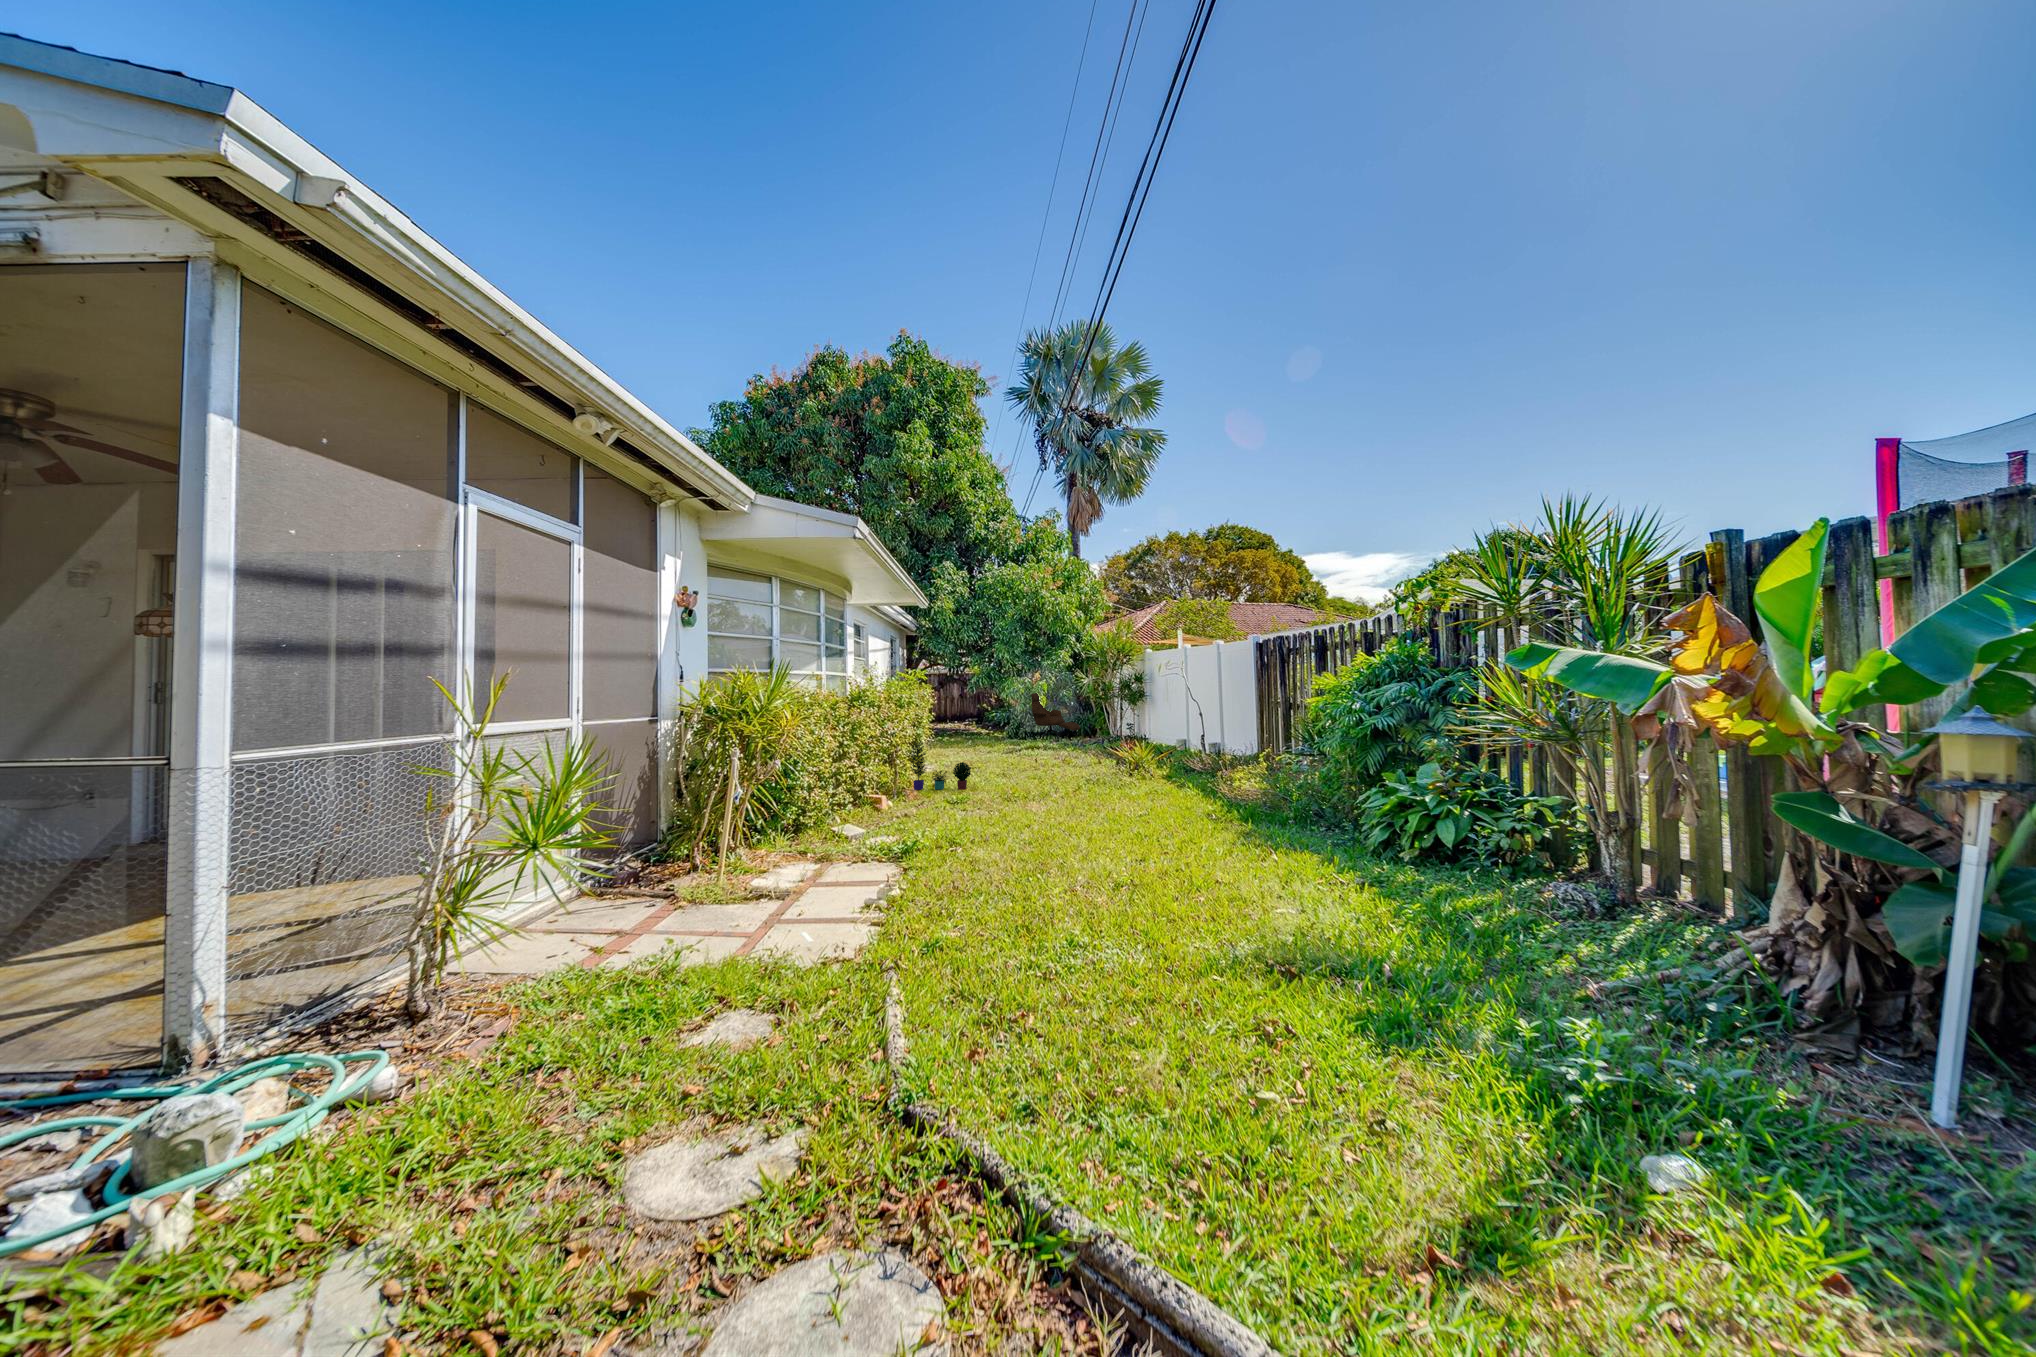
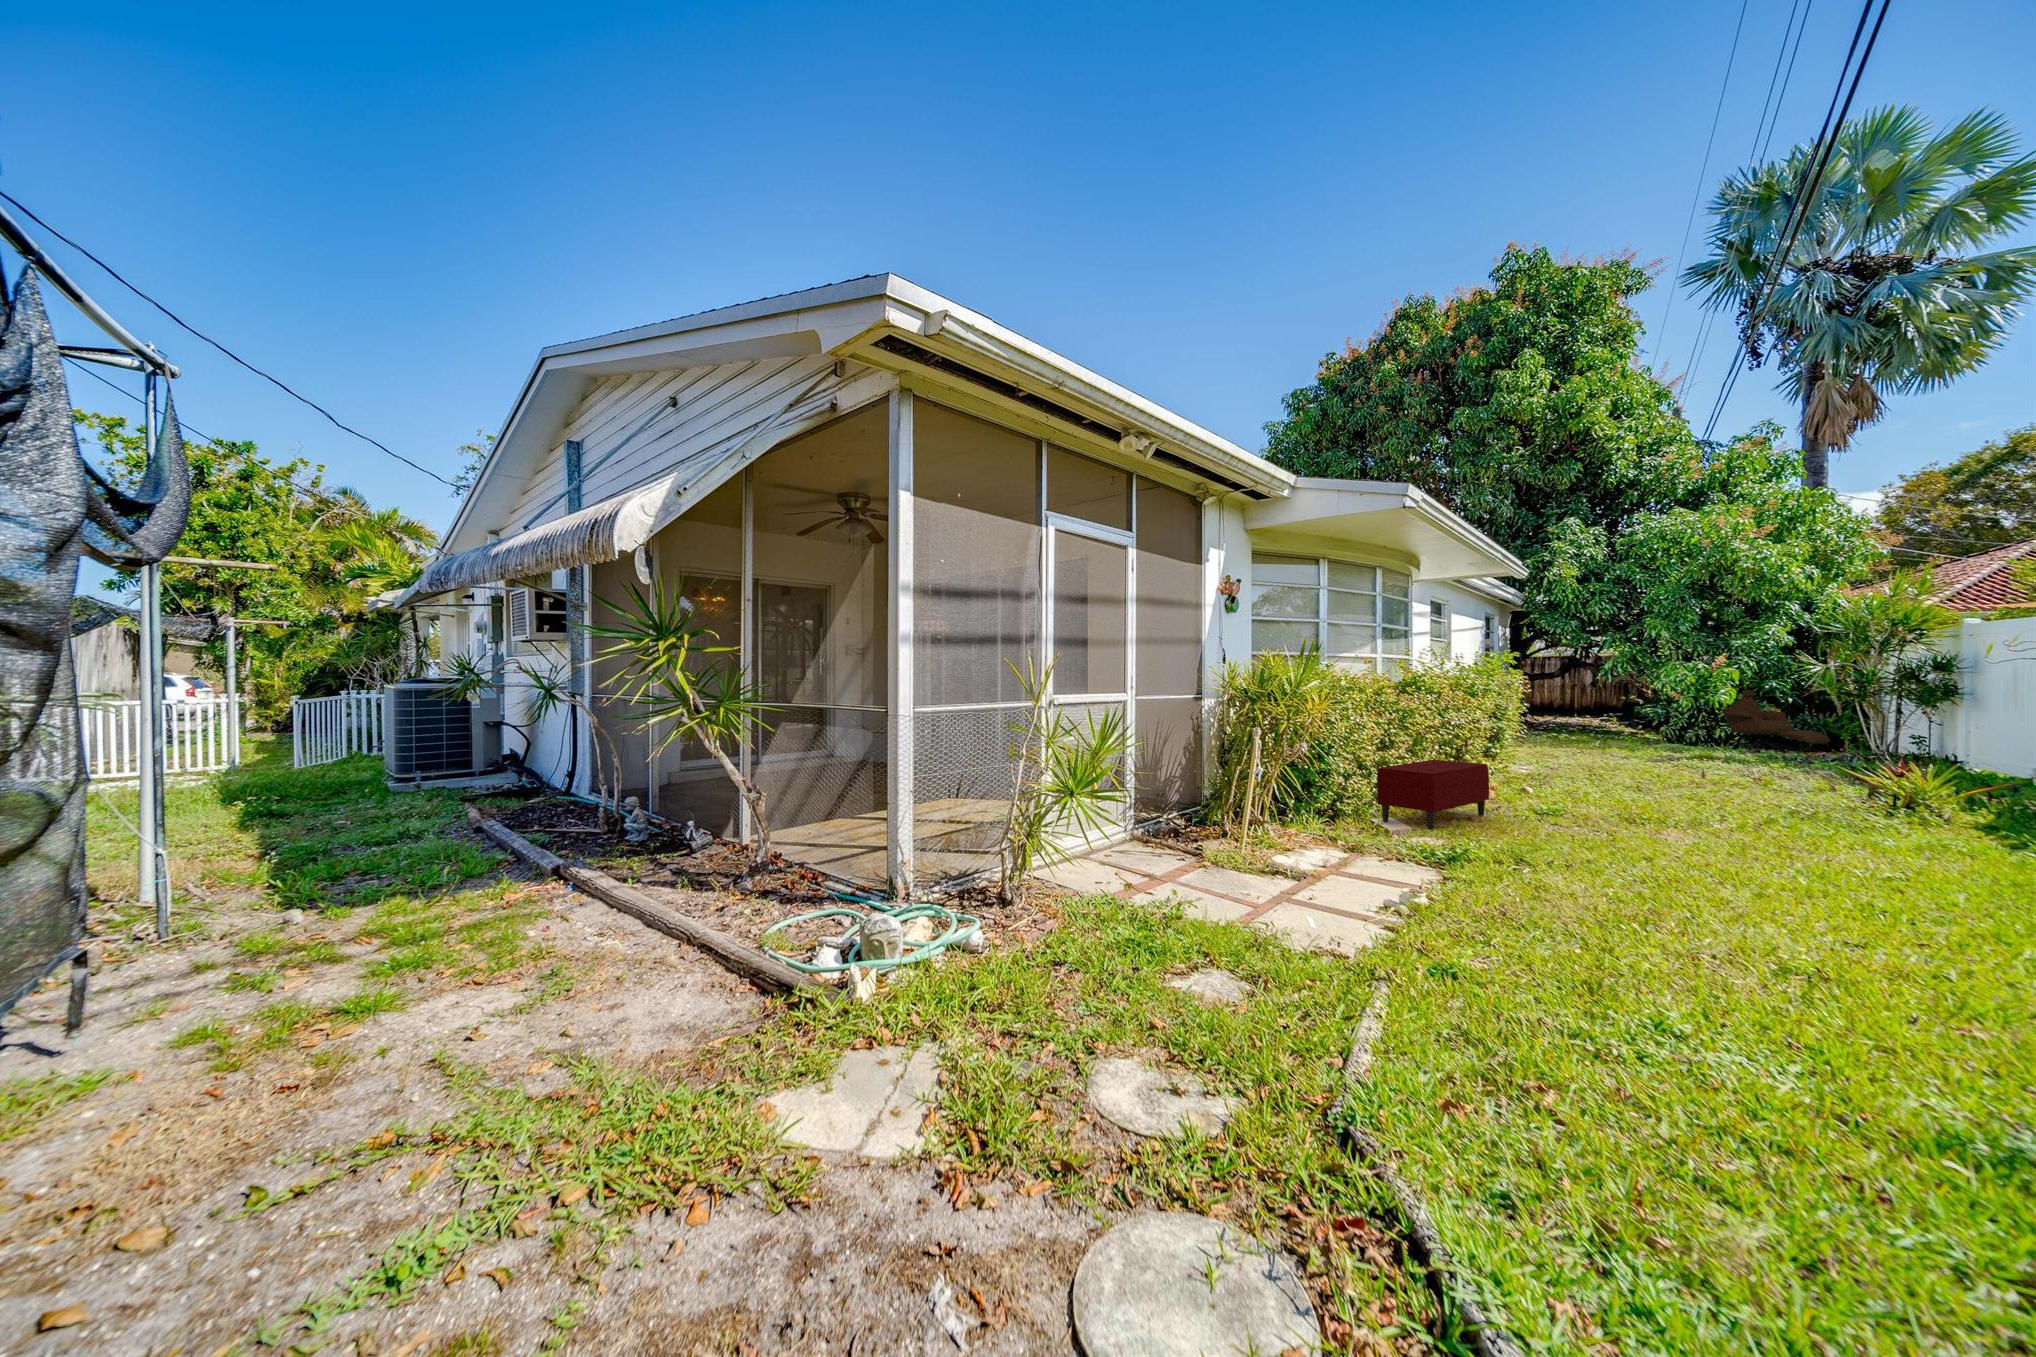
potted plant: present [910,741,971,790] -> none [1486,738,1583,805]
bench: none [835,764,916,826] -> present [1377,759,1489,830]

